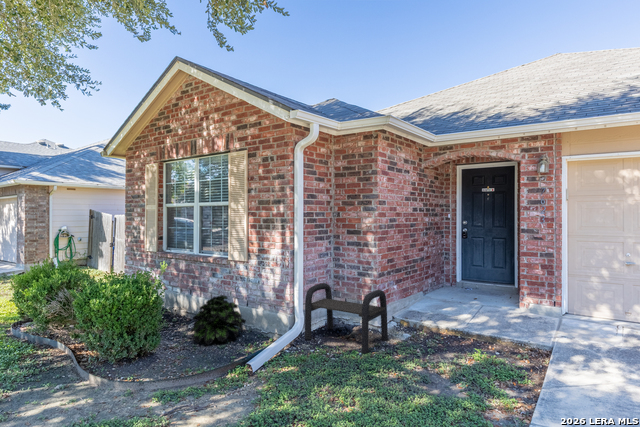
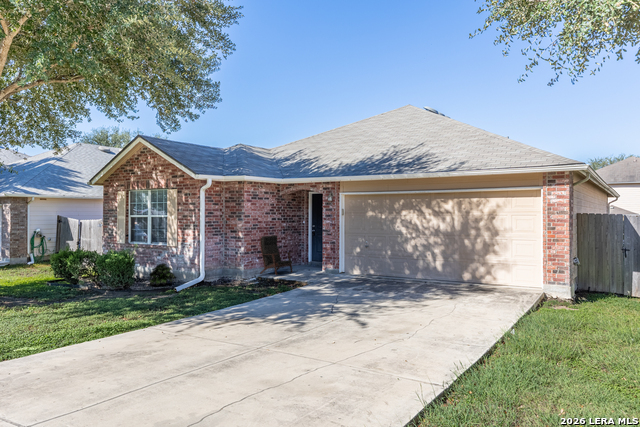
lounge chair: none [400,239,461,319] -> present [260,235,292,275]
bench: present [305,283,388,354] -> none [205,257,246,286]

